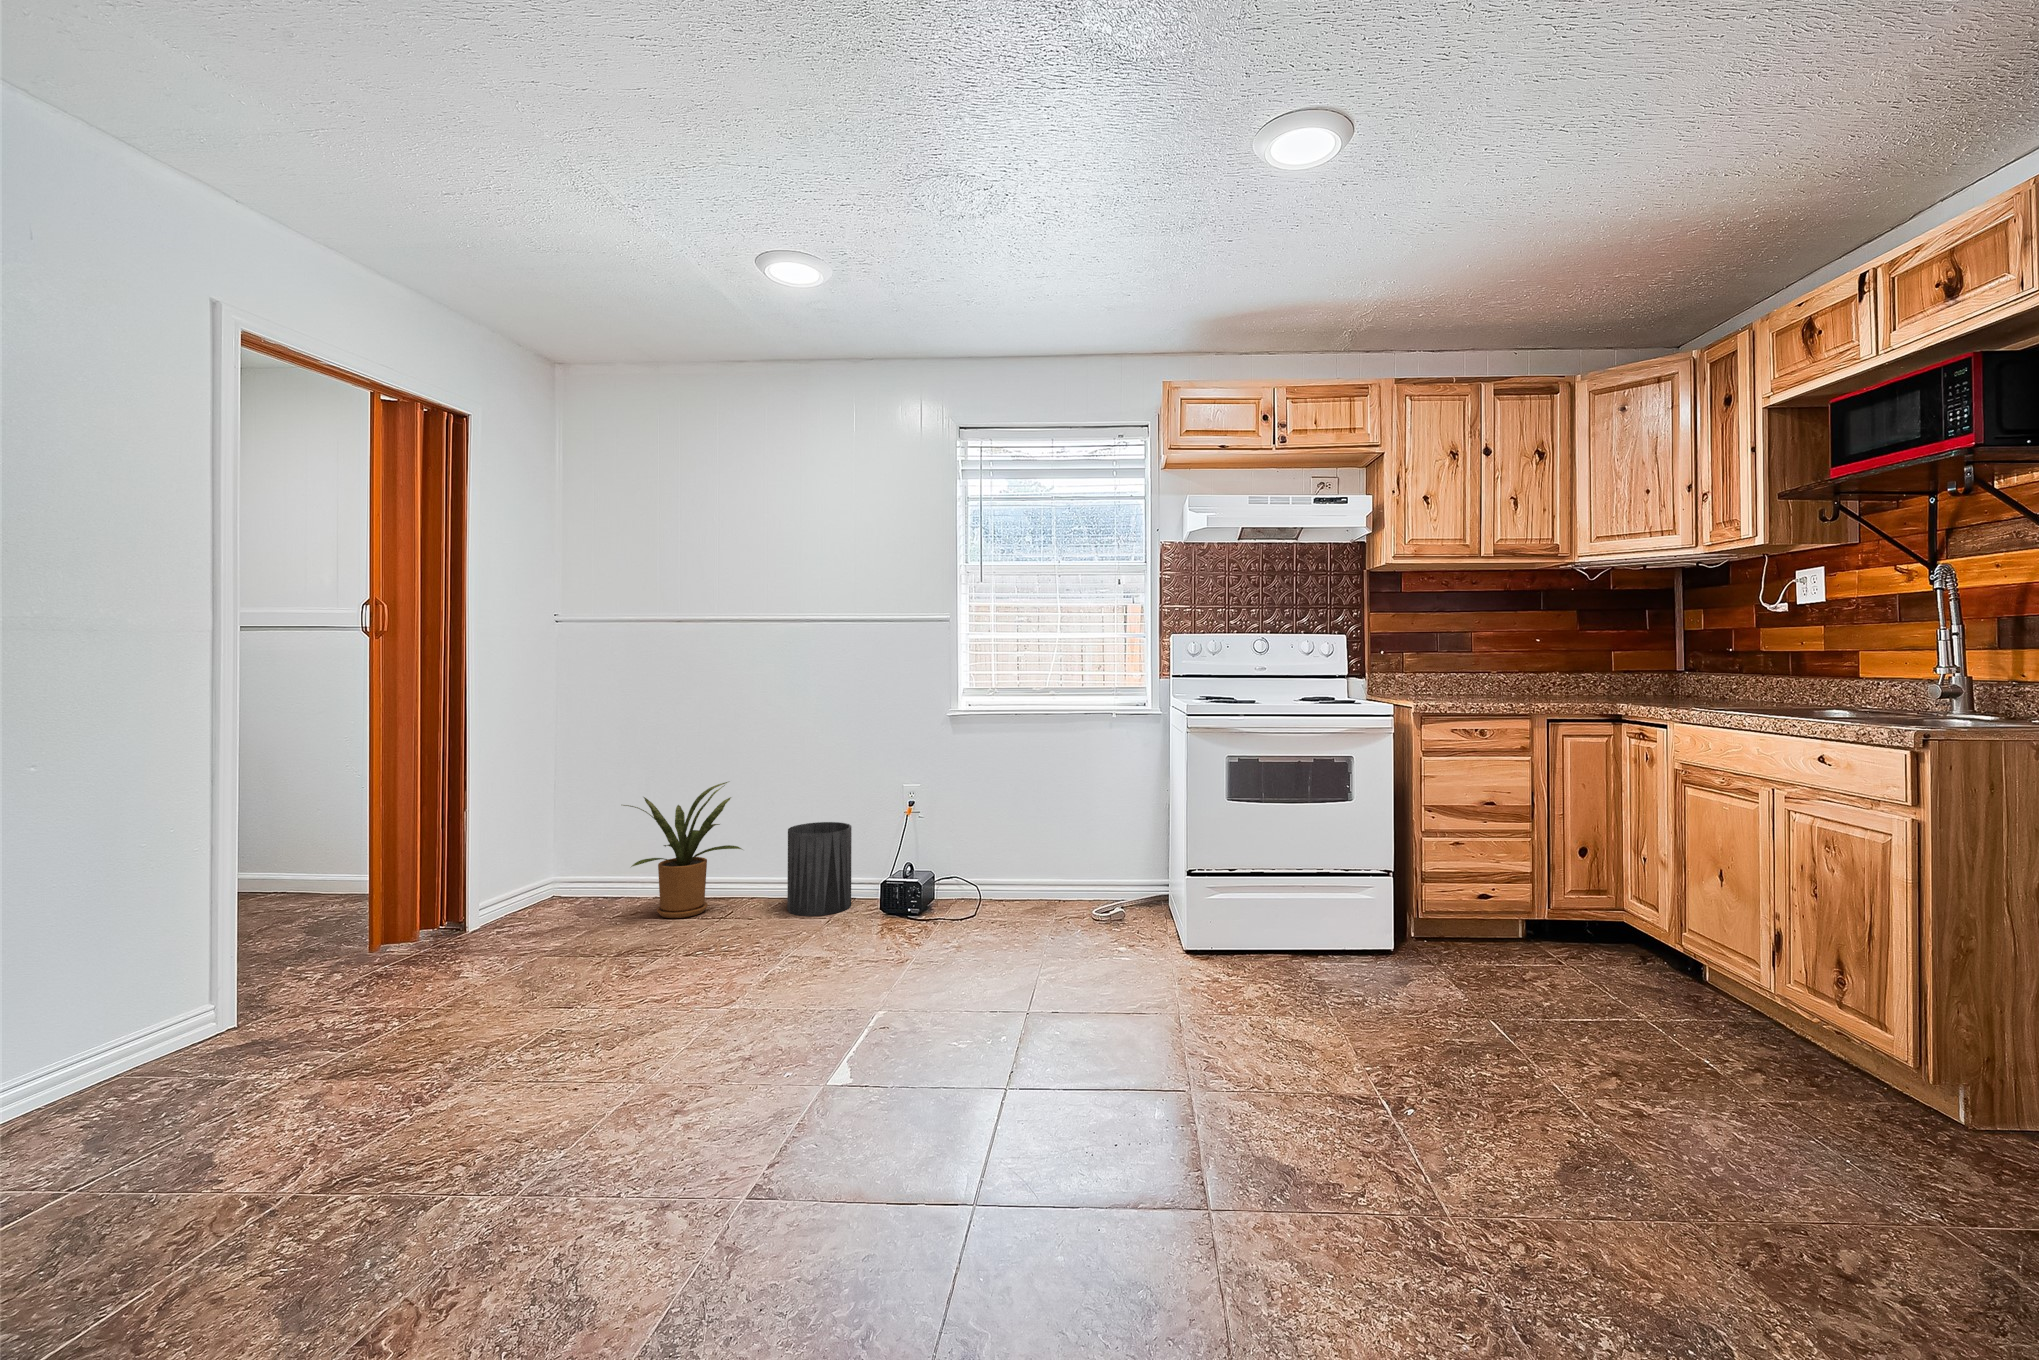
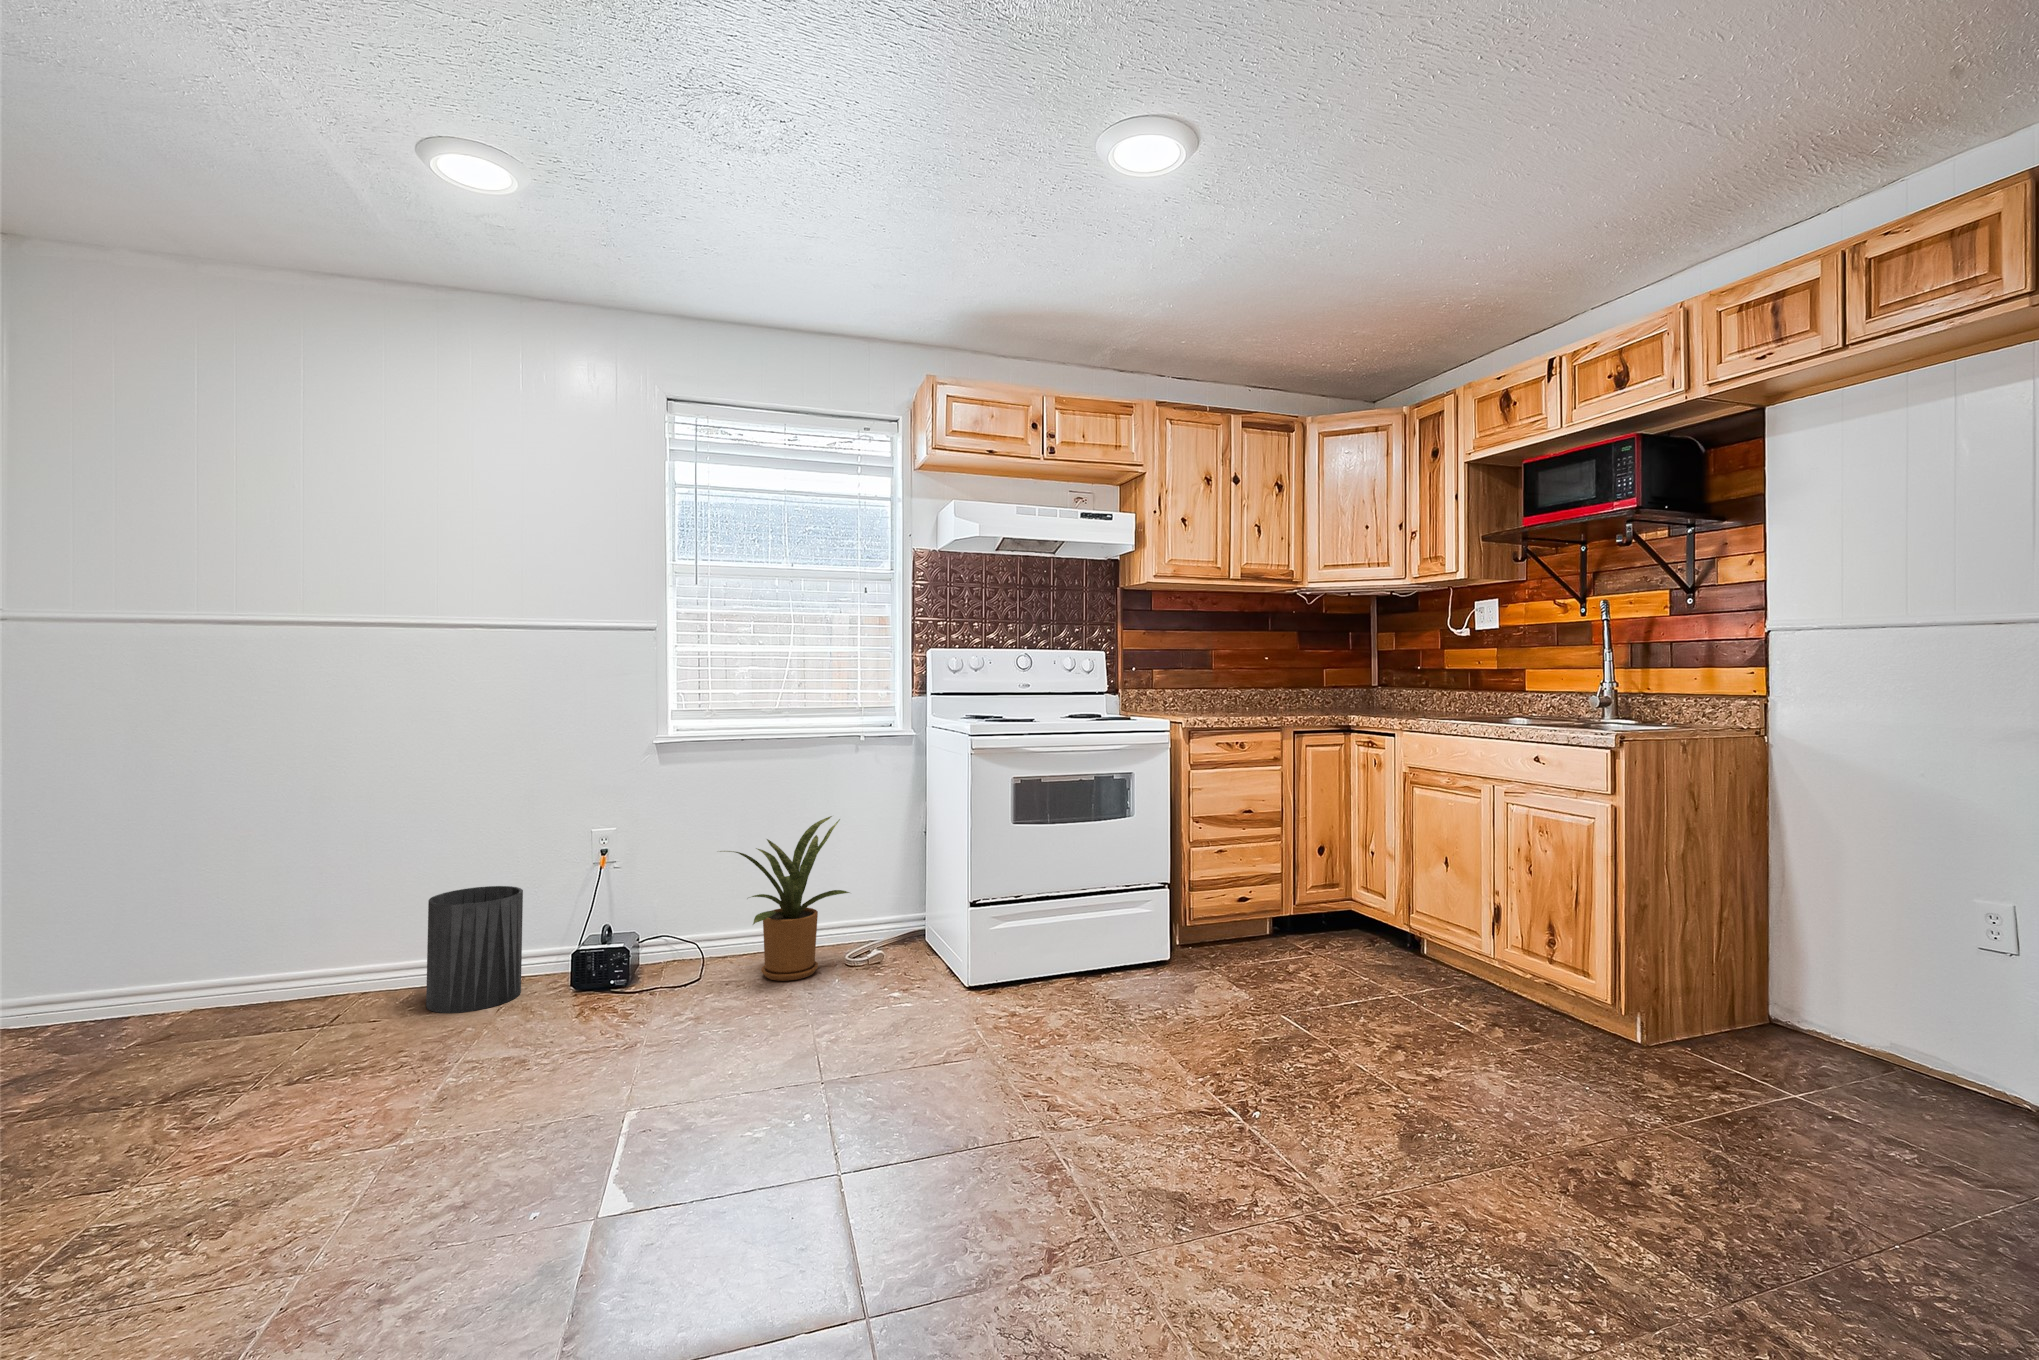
house plant: present [623,782,741,918] -> present [720,816,849,981]

